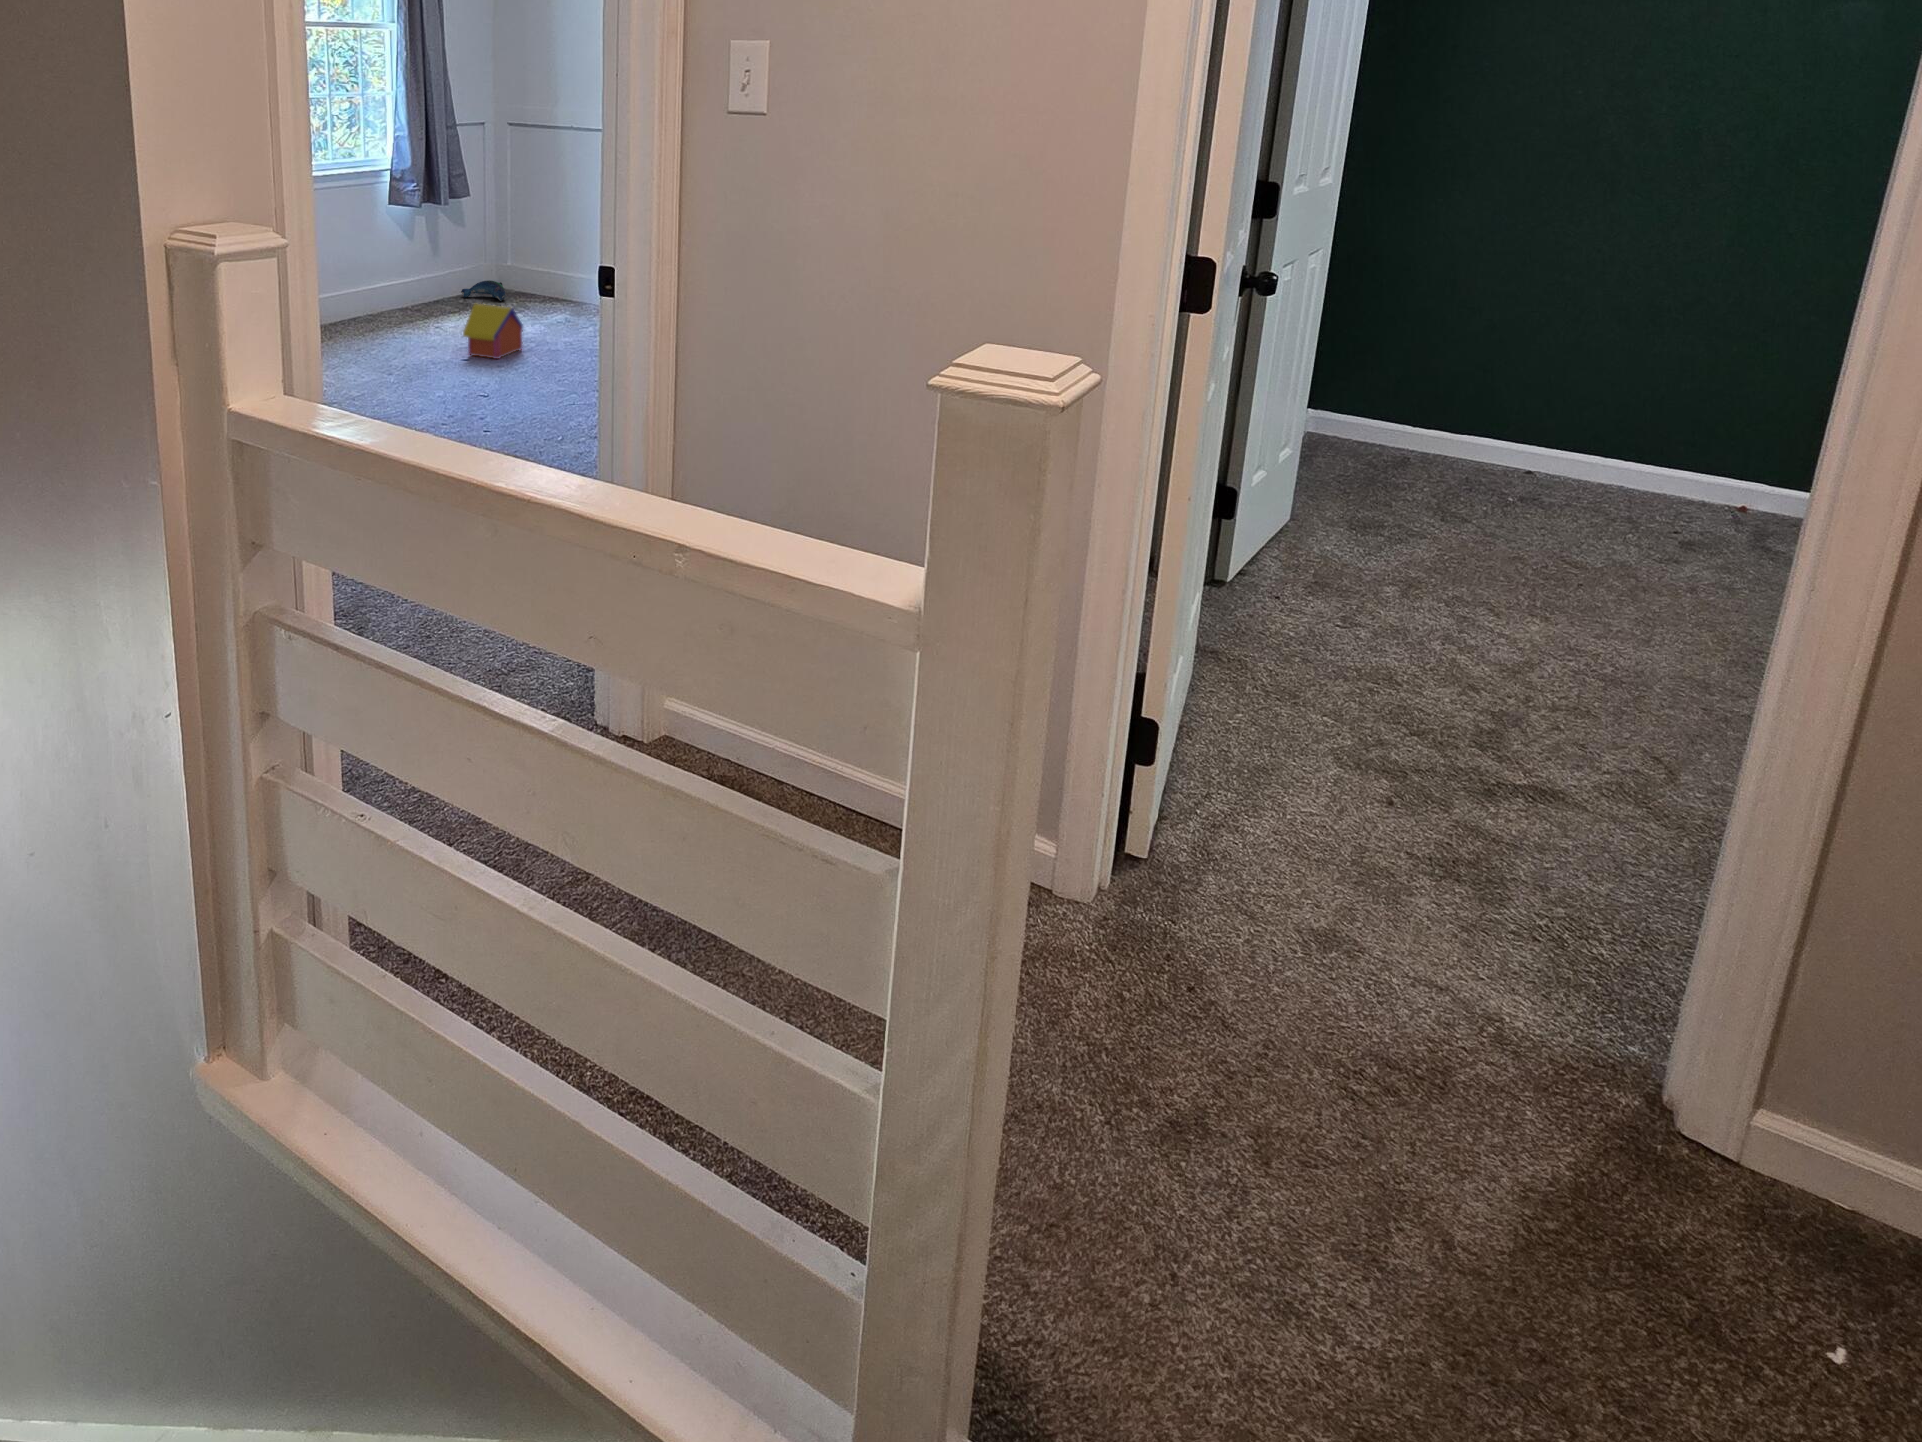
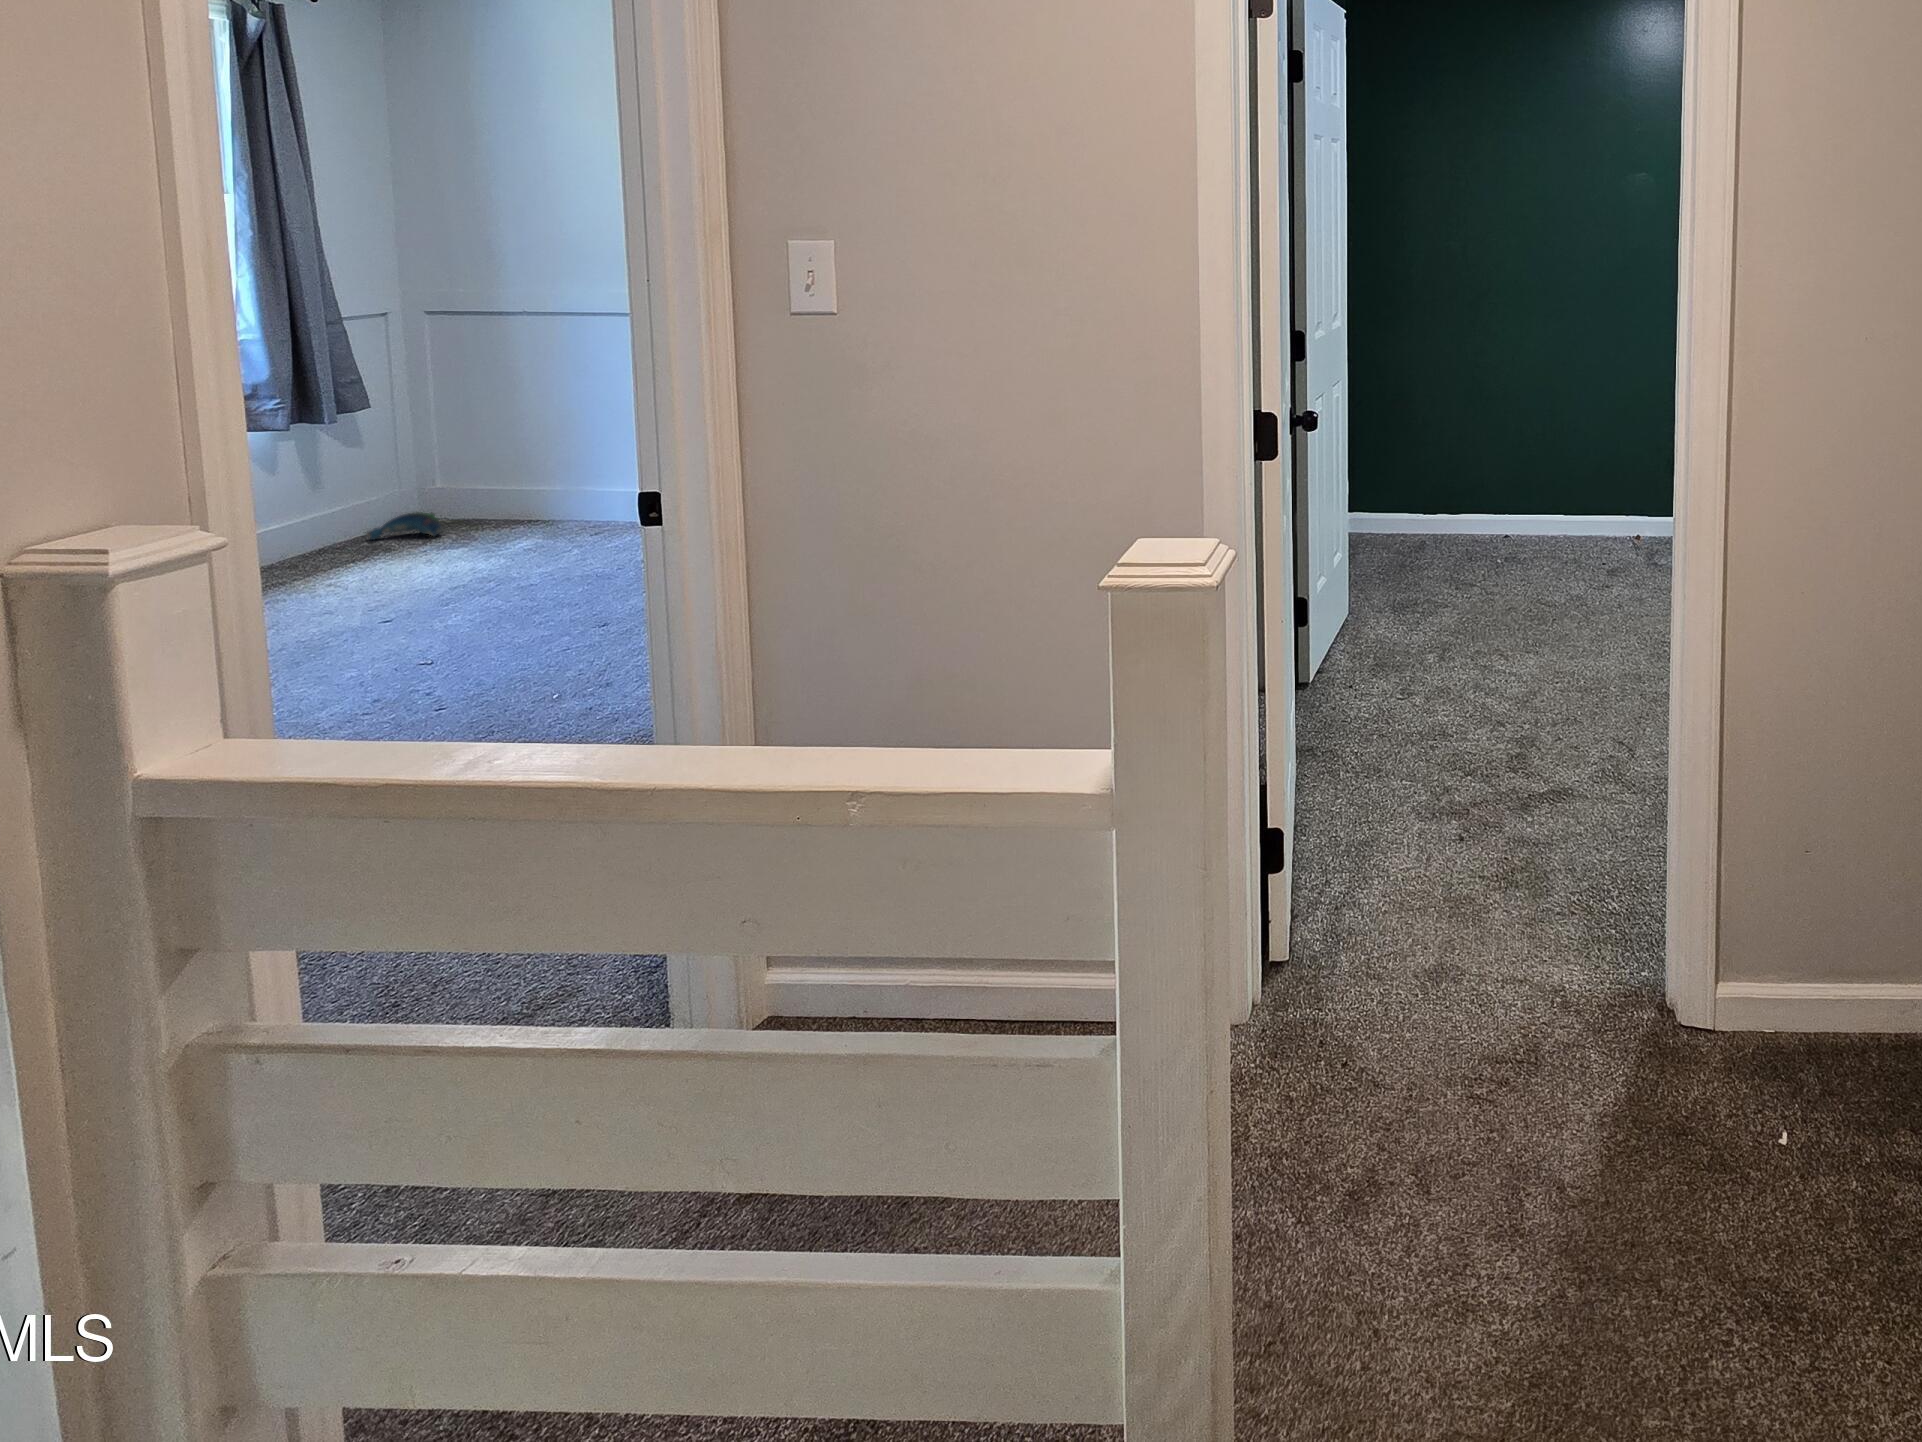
toy house: present [463,304,523,359] -> none [381,544,481,617]

